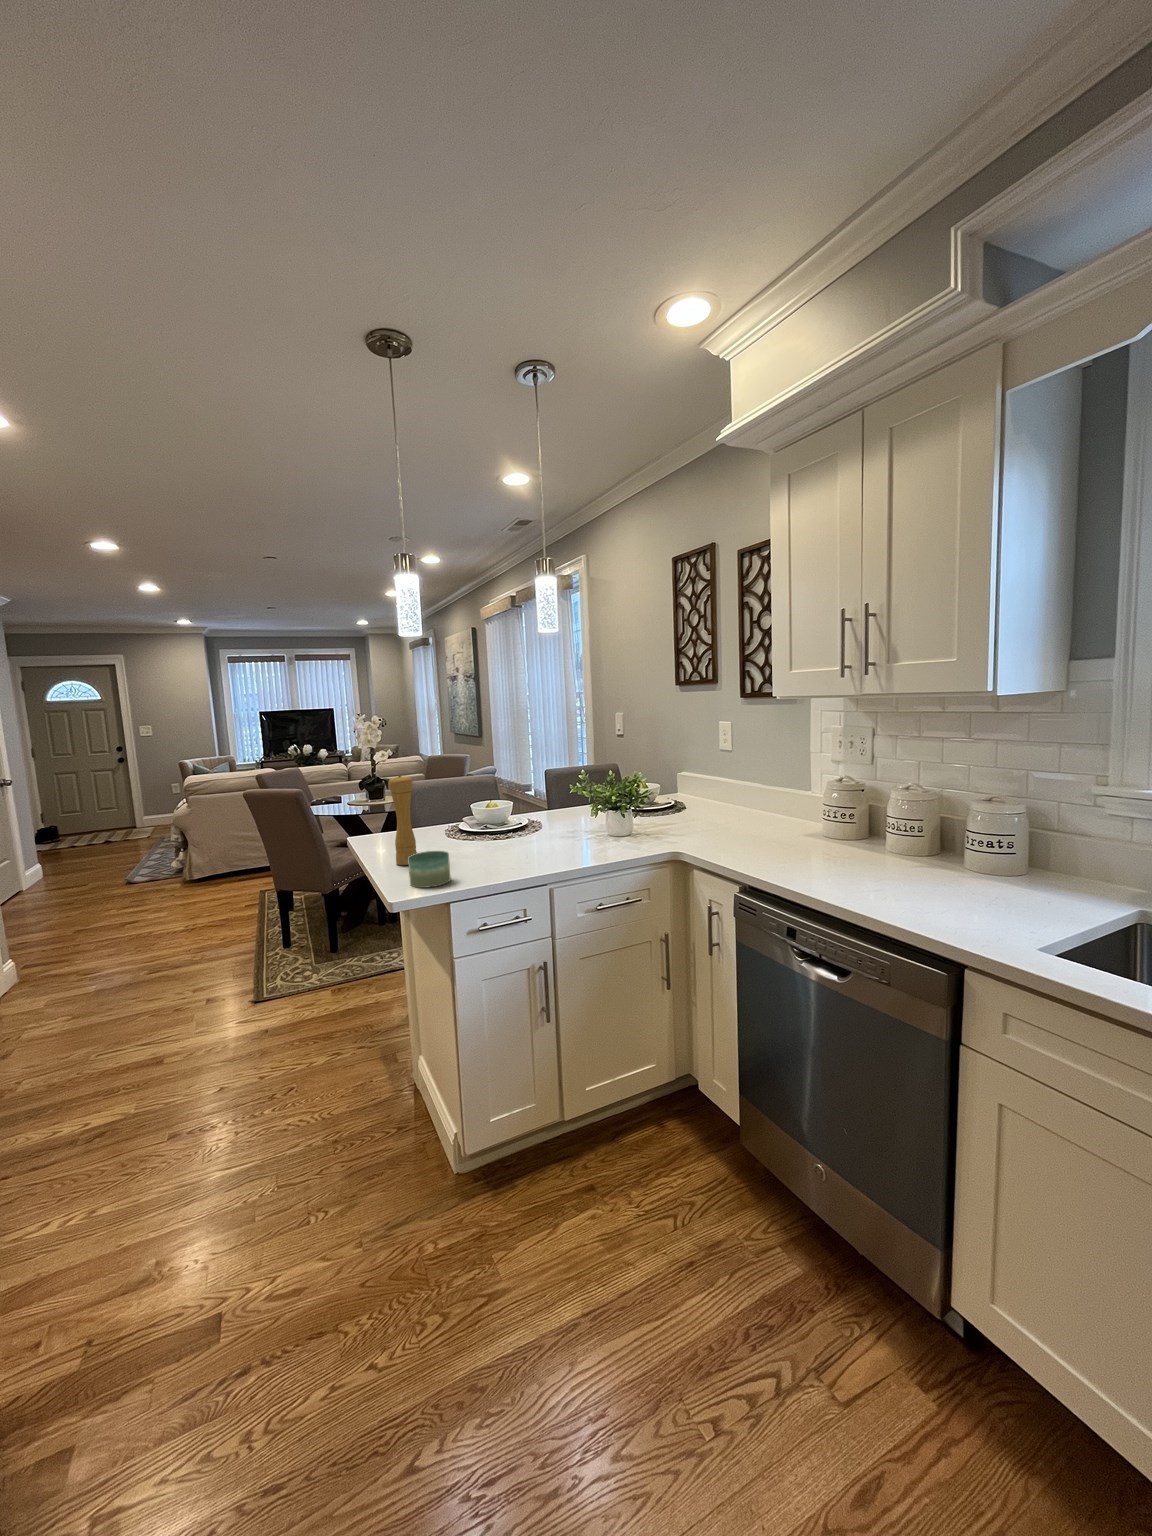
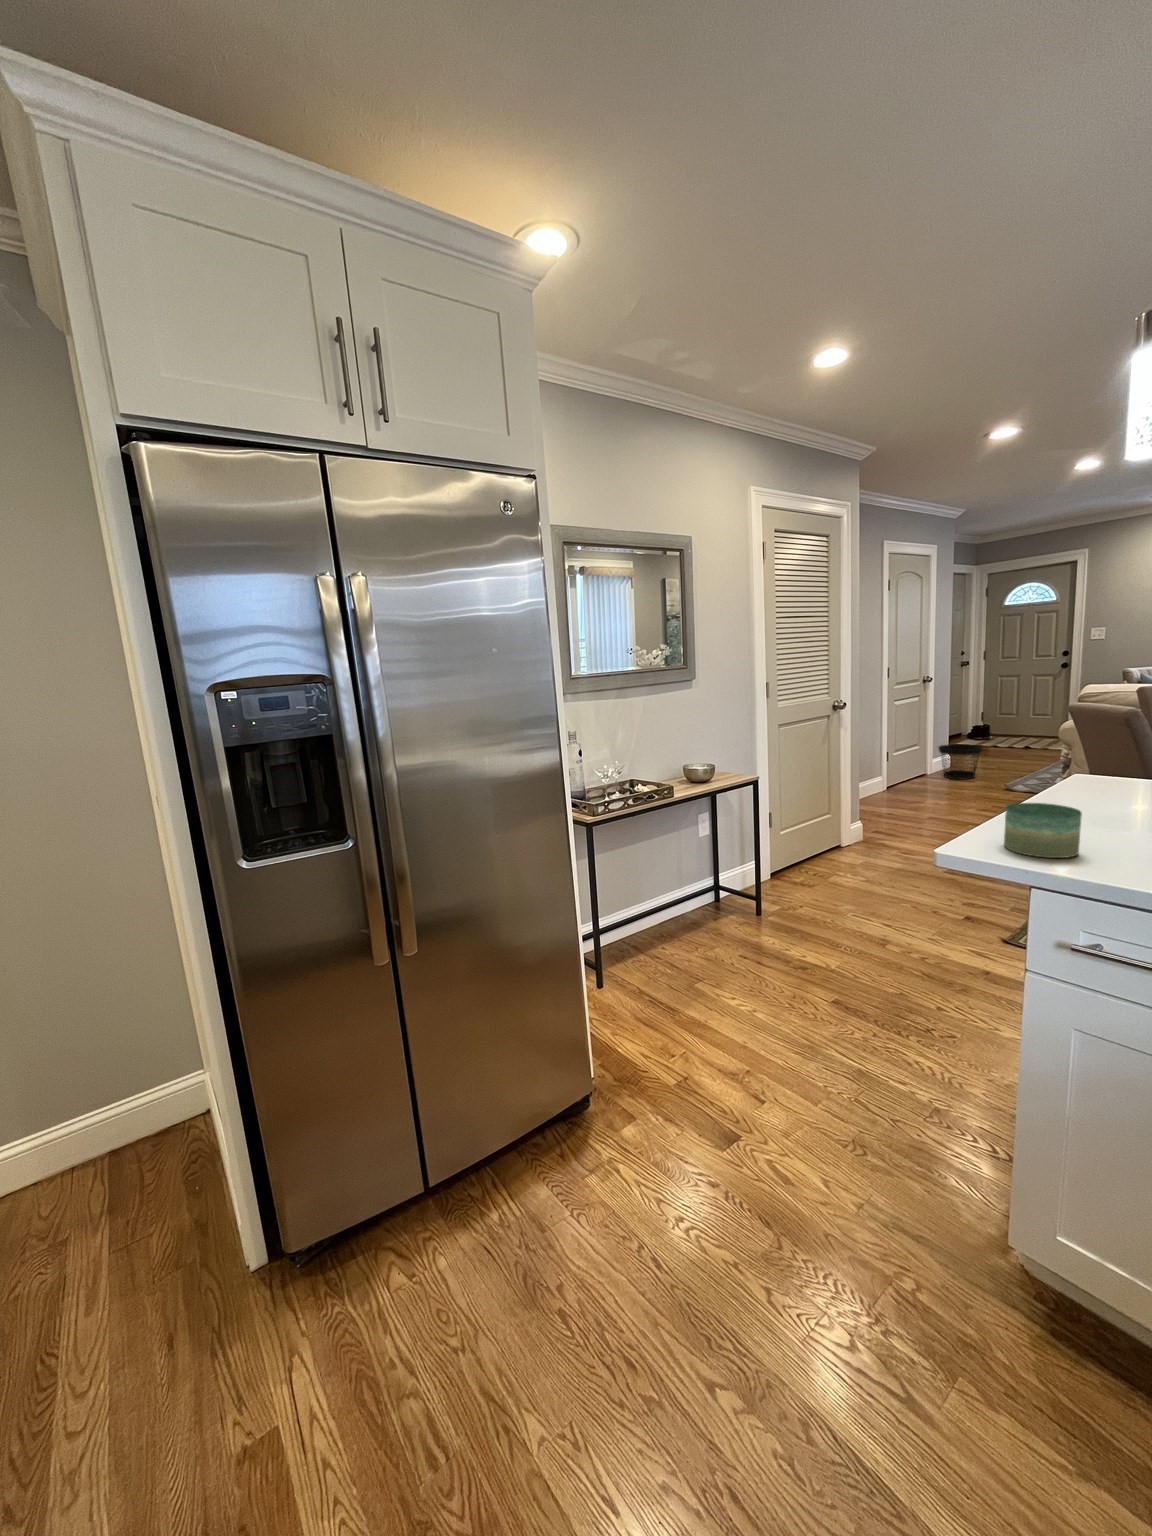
pepper mill: present [389,776,417,865] -> none [1057,688,1107,823]
wastebasket: none [32,847,86,888] -> present [938,744,983,779]

